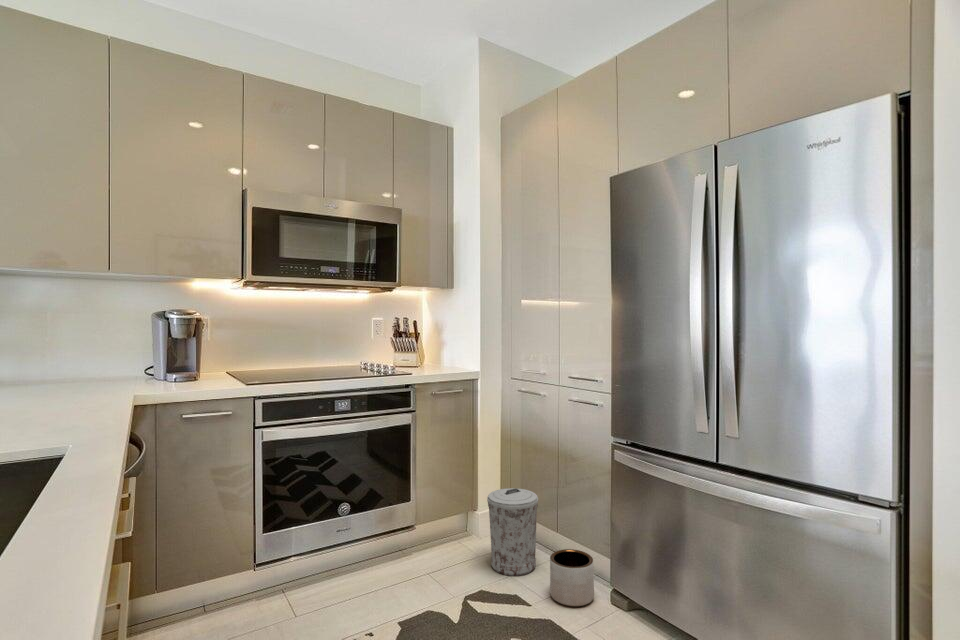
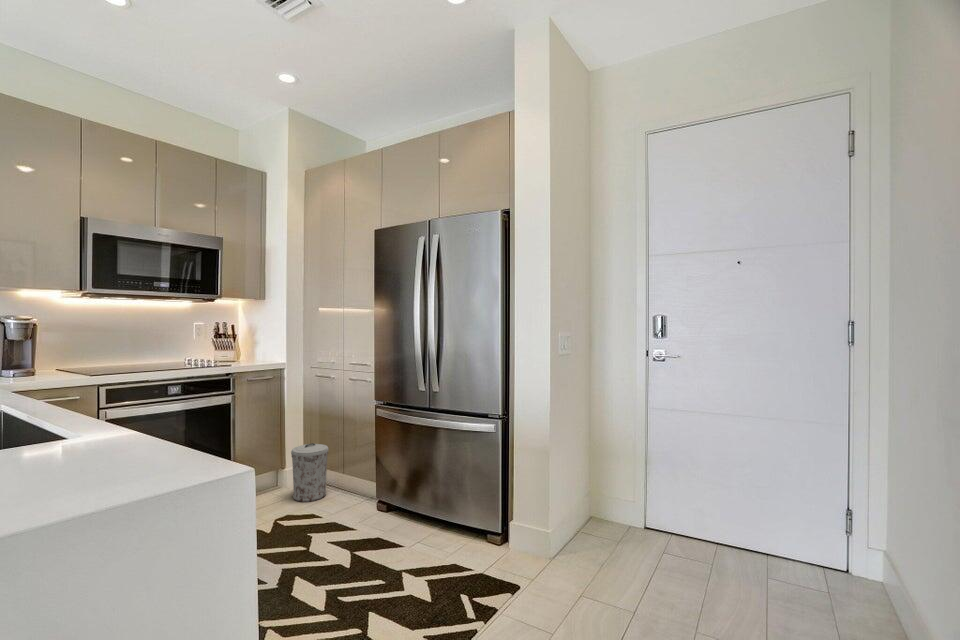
planter: present [550,549,594,607] -> none [334,477,363,511]

